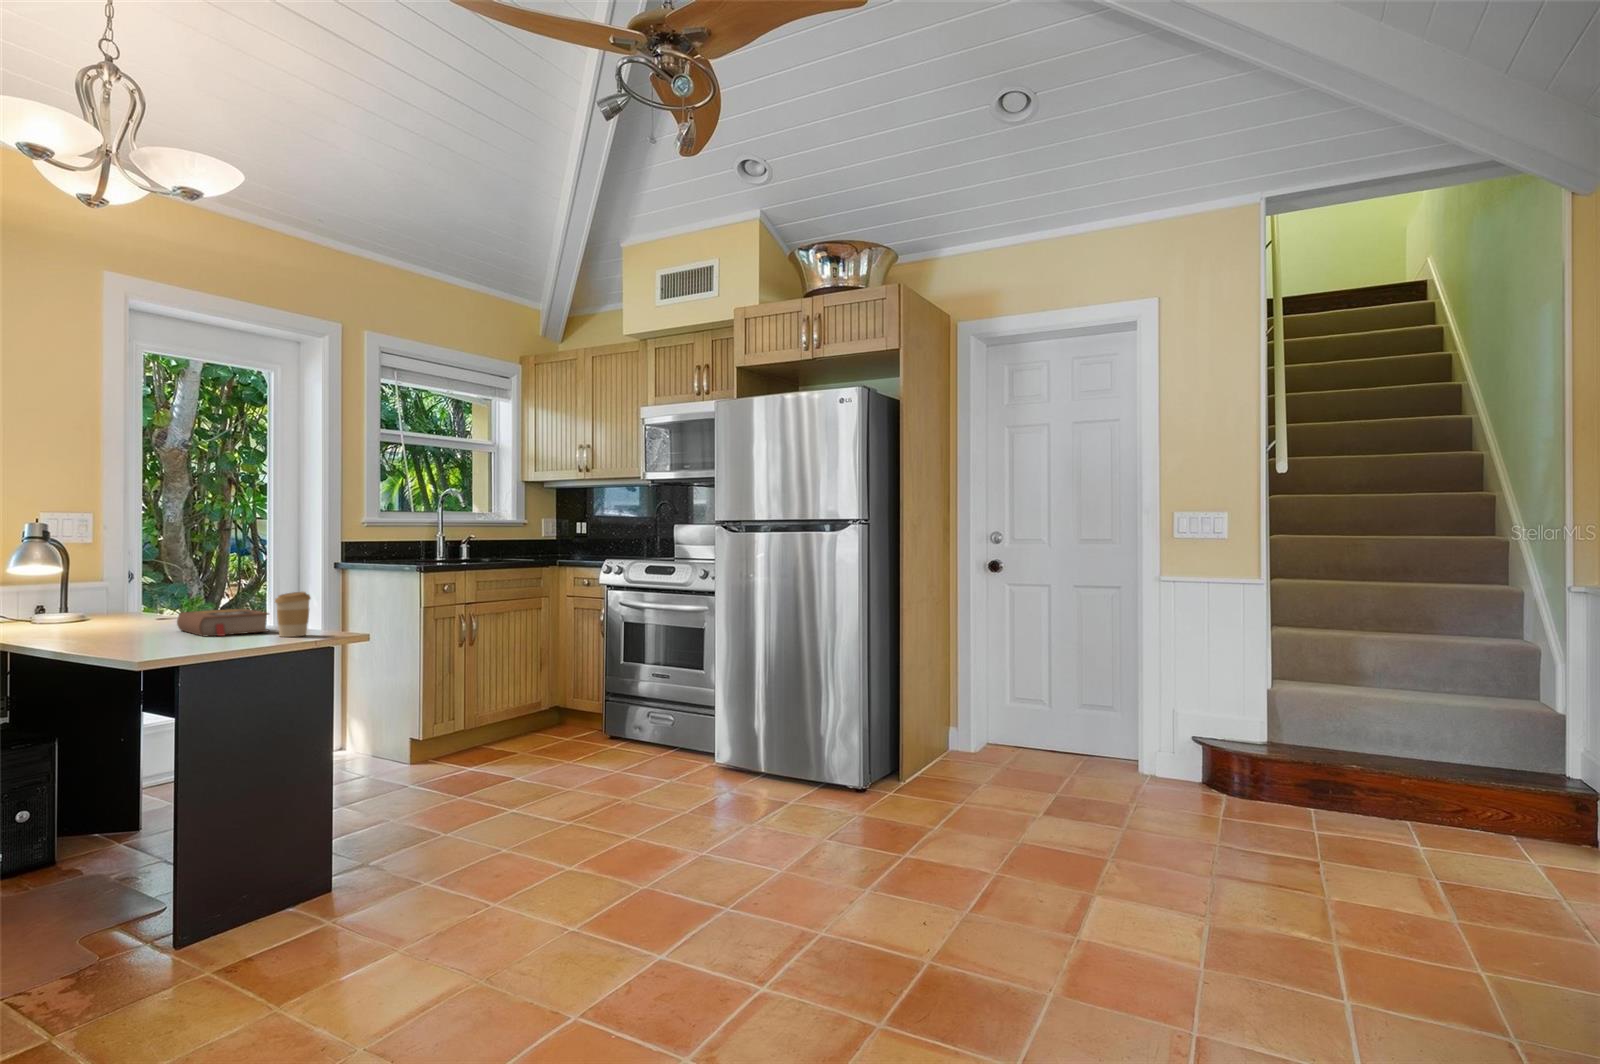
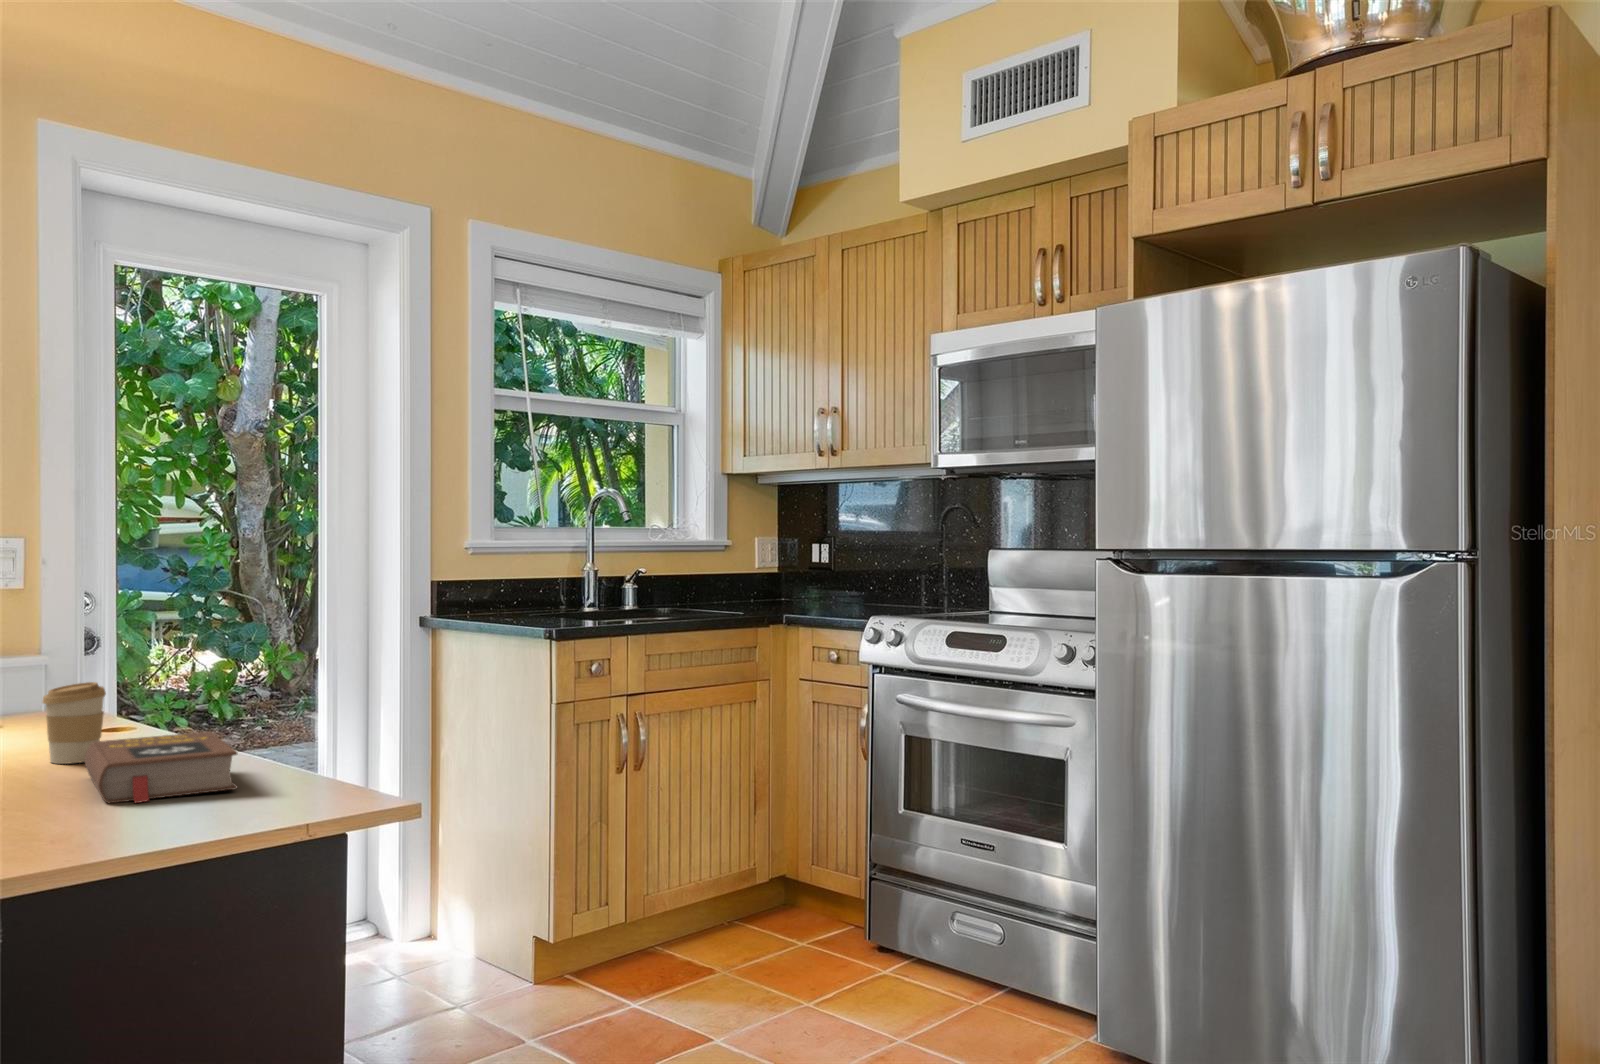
coffee cup: present [275,592,310,637] -> present [43,682,106,764]

